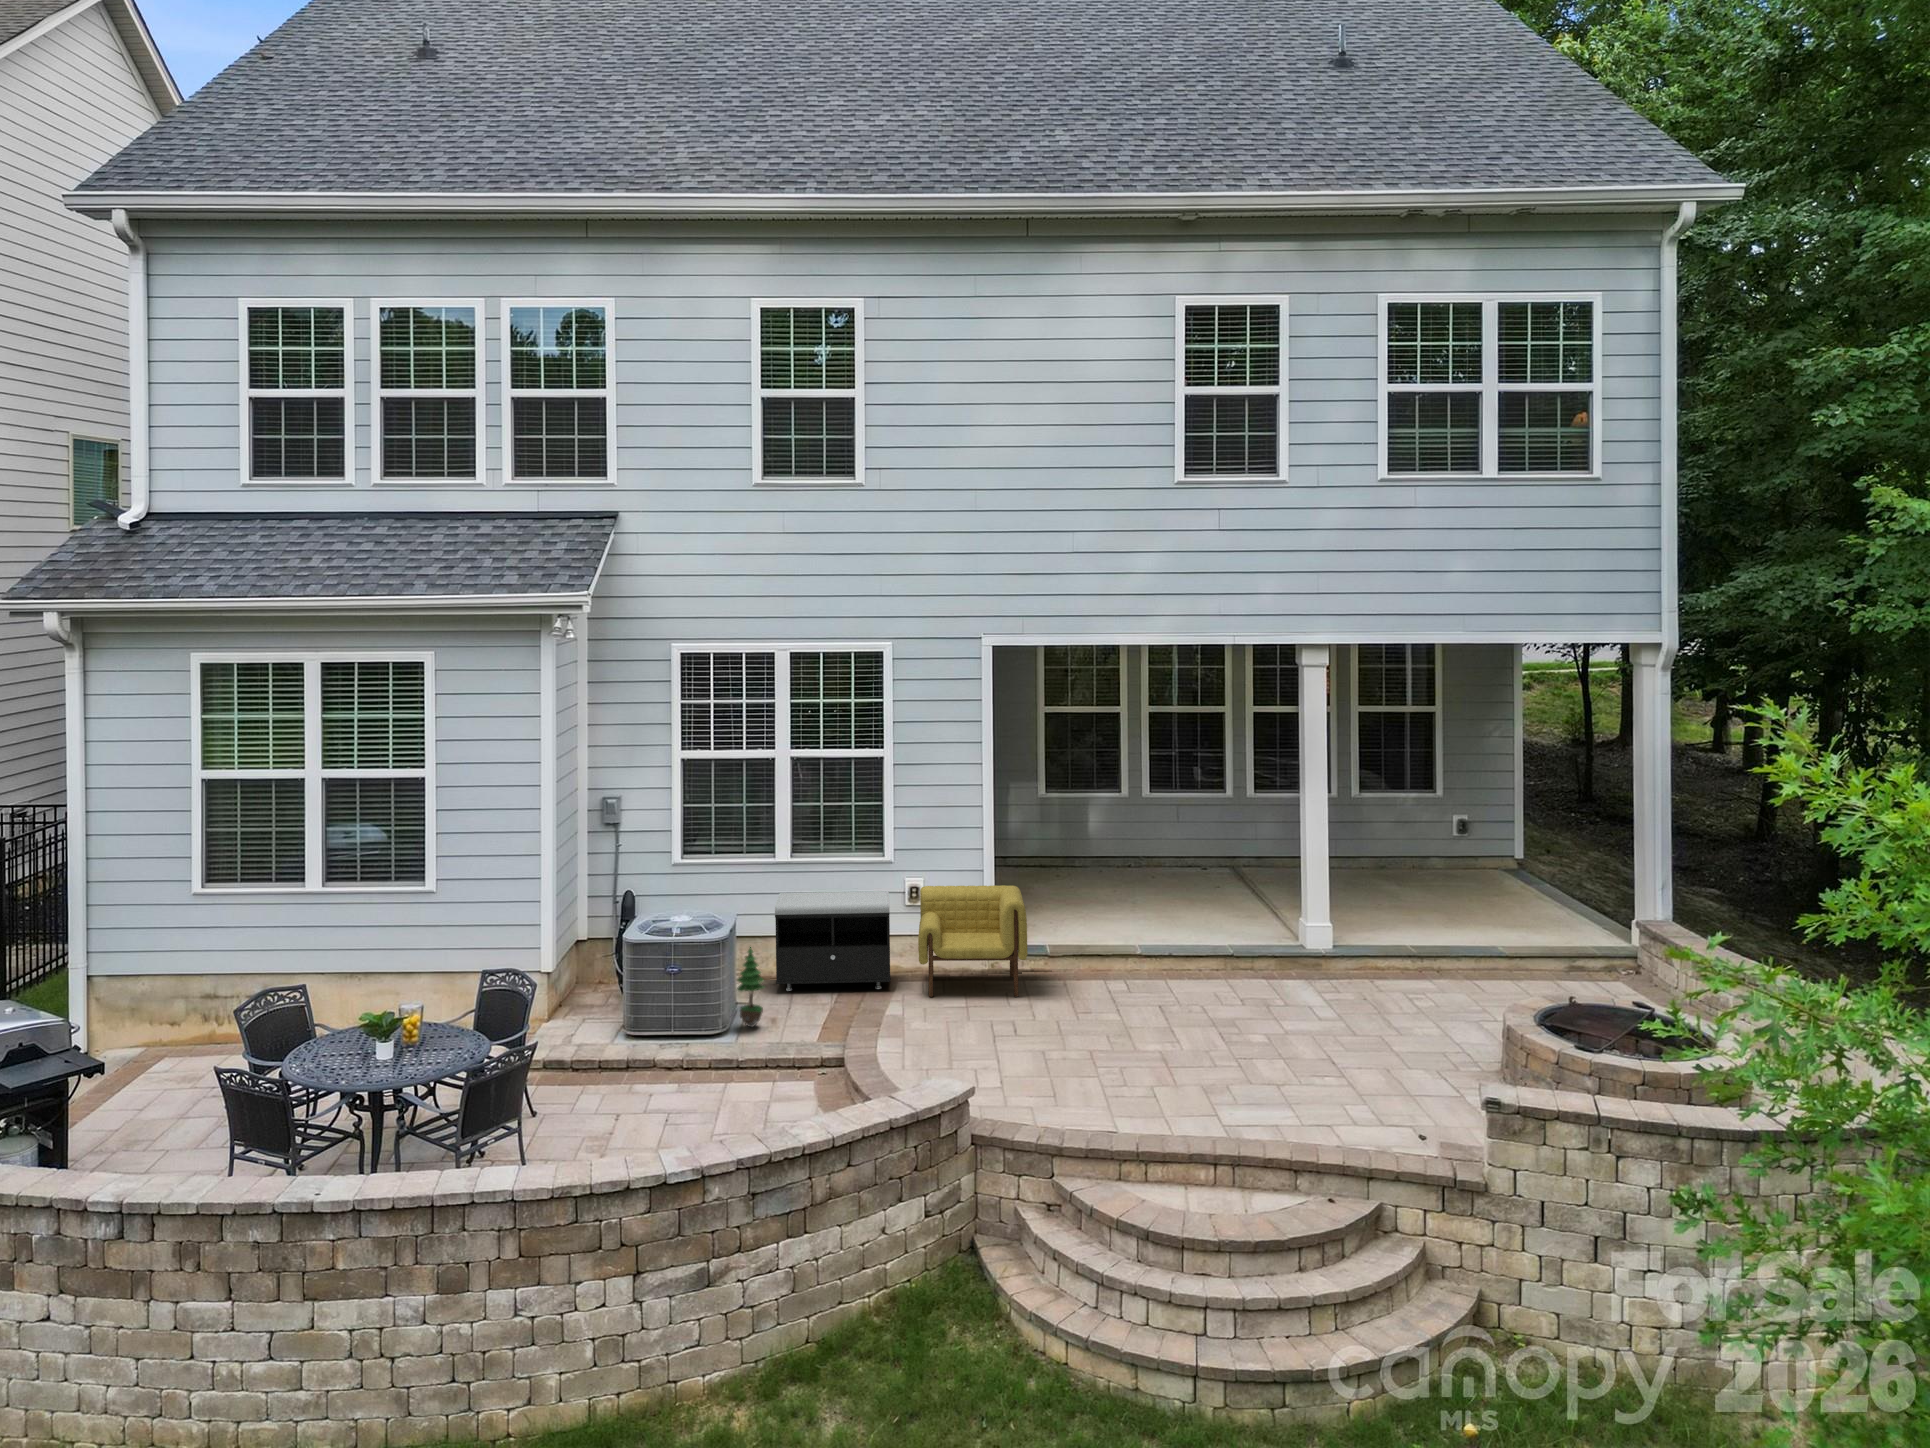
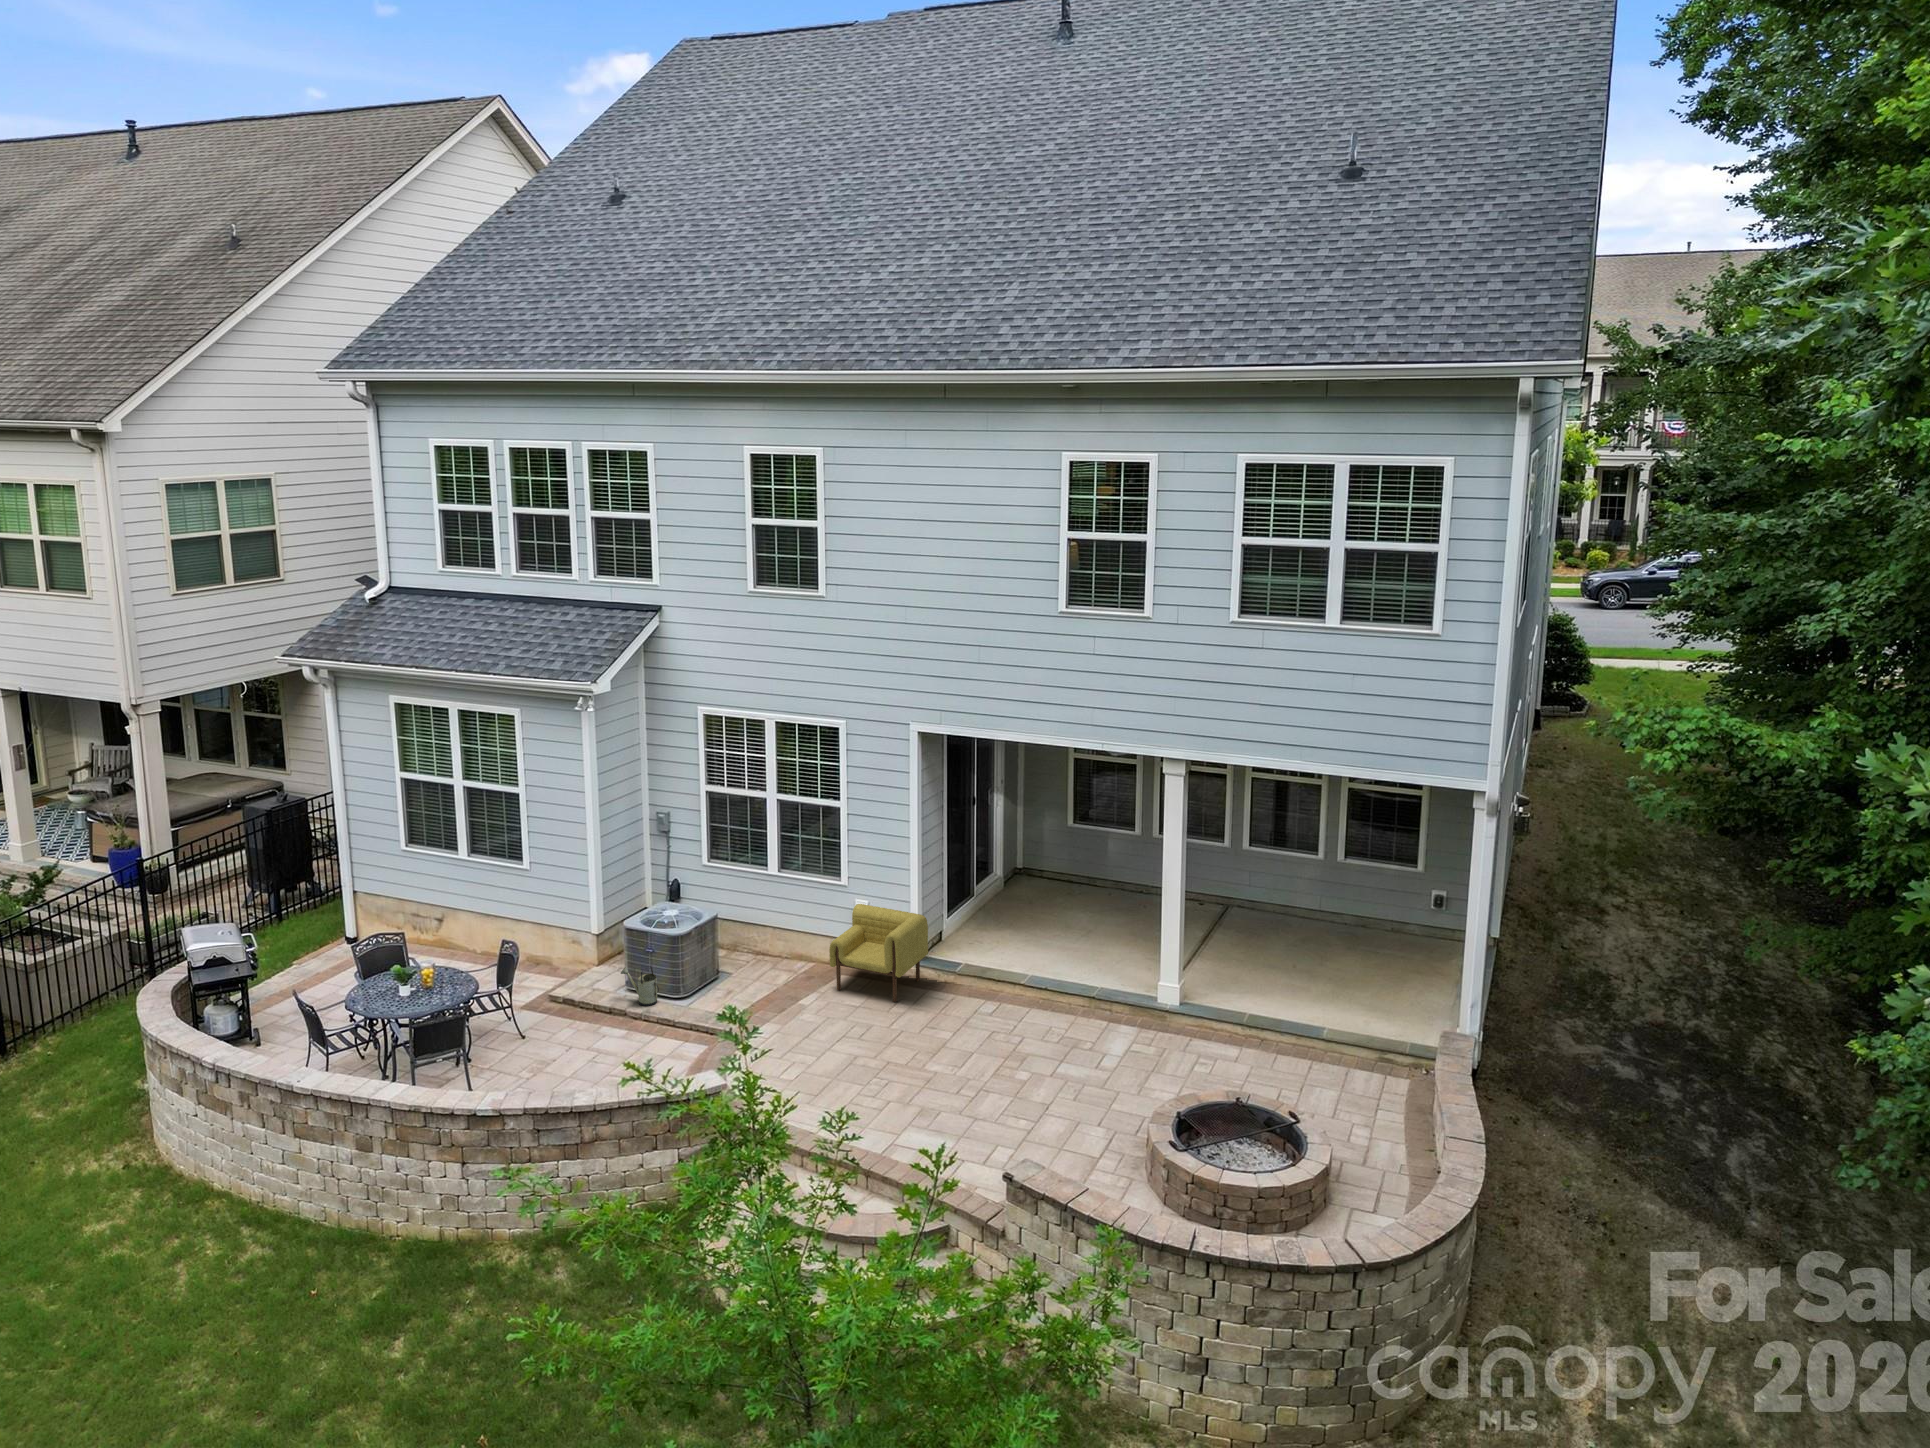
storage bench: present [775,891,890,991] -> none [742,892,839,976]
potted tree: present [737,947,764,1027] -> none [686,942,707,996]
watering can: none [643,987,708,1048] -> present [621,966,659,1006]

